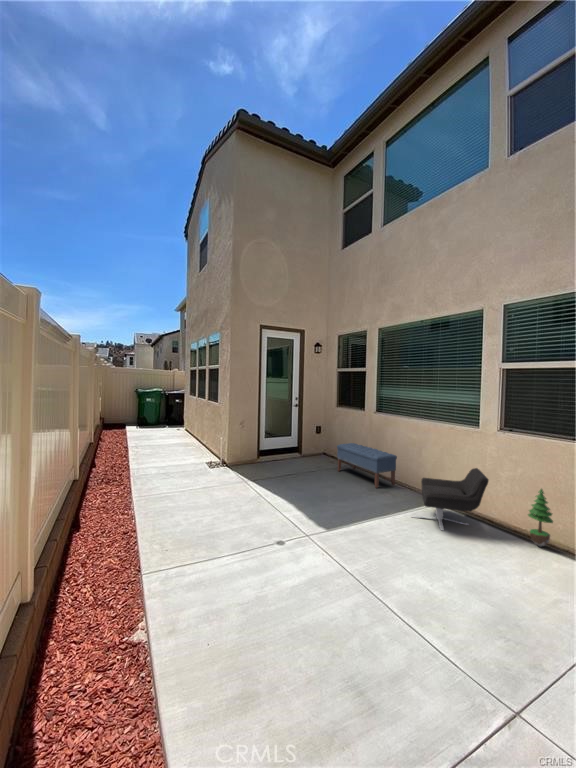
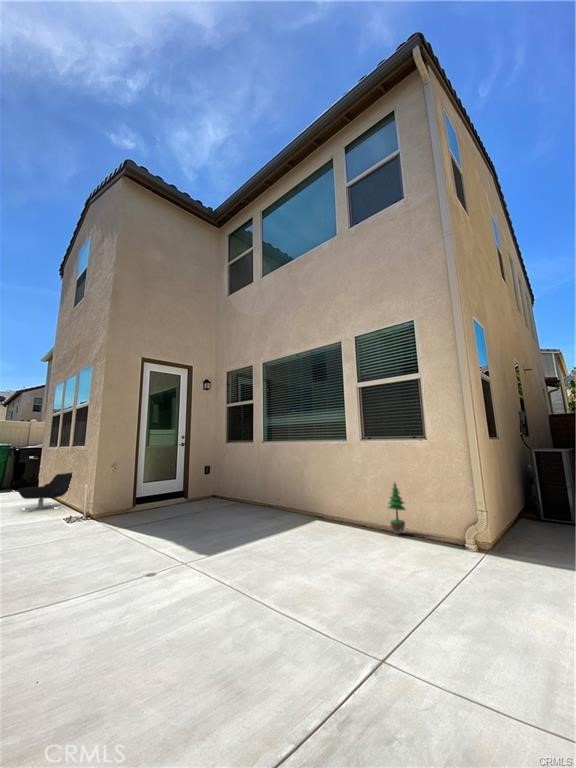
bench: present [337,443,397,488] -> none [225,476,282,514]
lounge chair: present [411,468,489,530] -> present [18,472,73,512]

